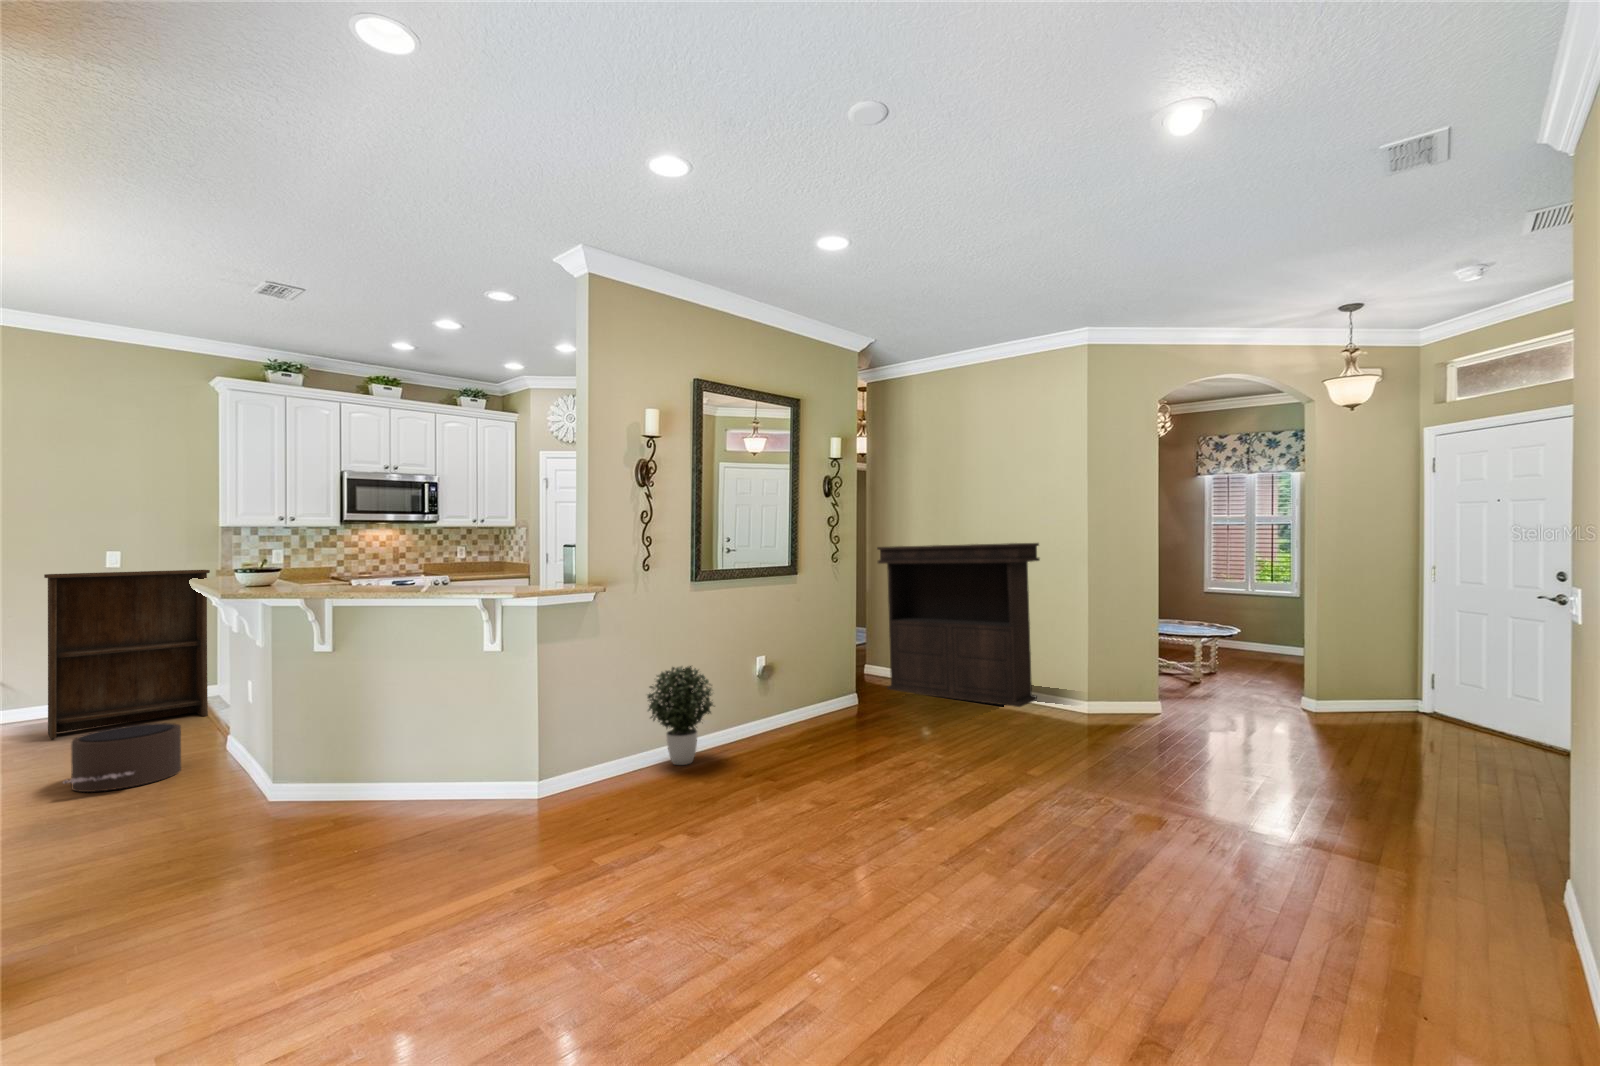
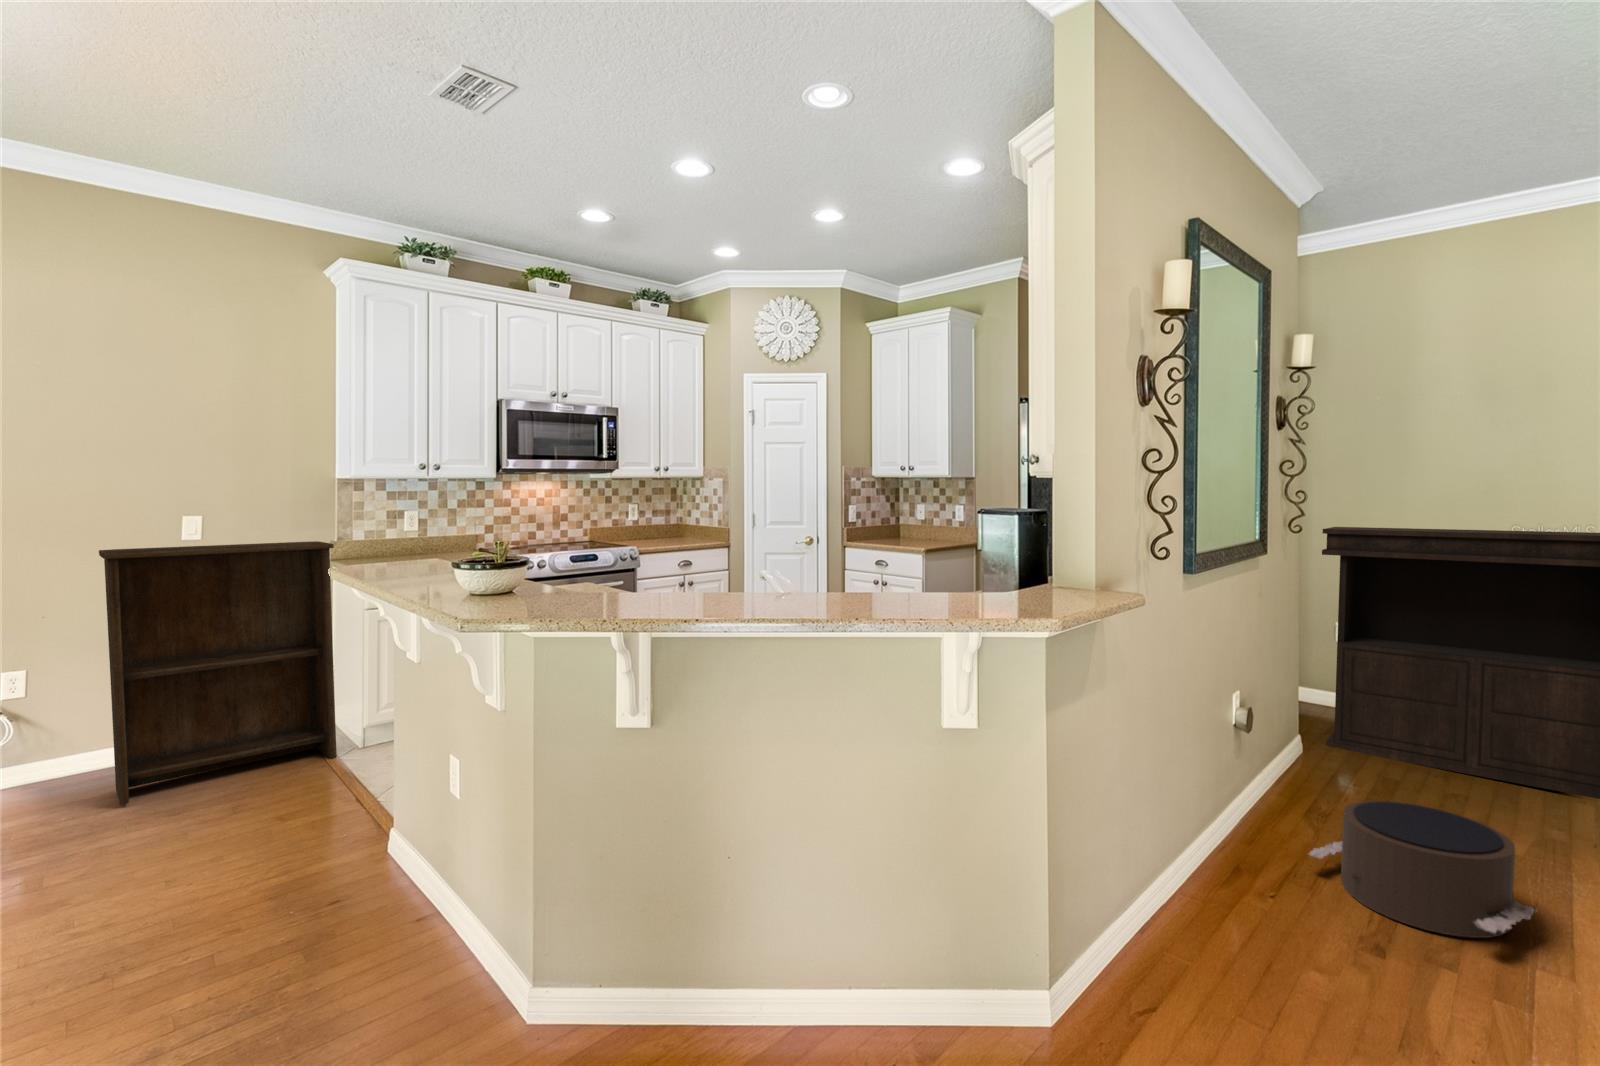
potted plant: present [648,666,713,765] -> none [1159,762,1303,950]
pouf: present [63,723,181,792] -> present [1309,801,1537,938]

